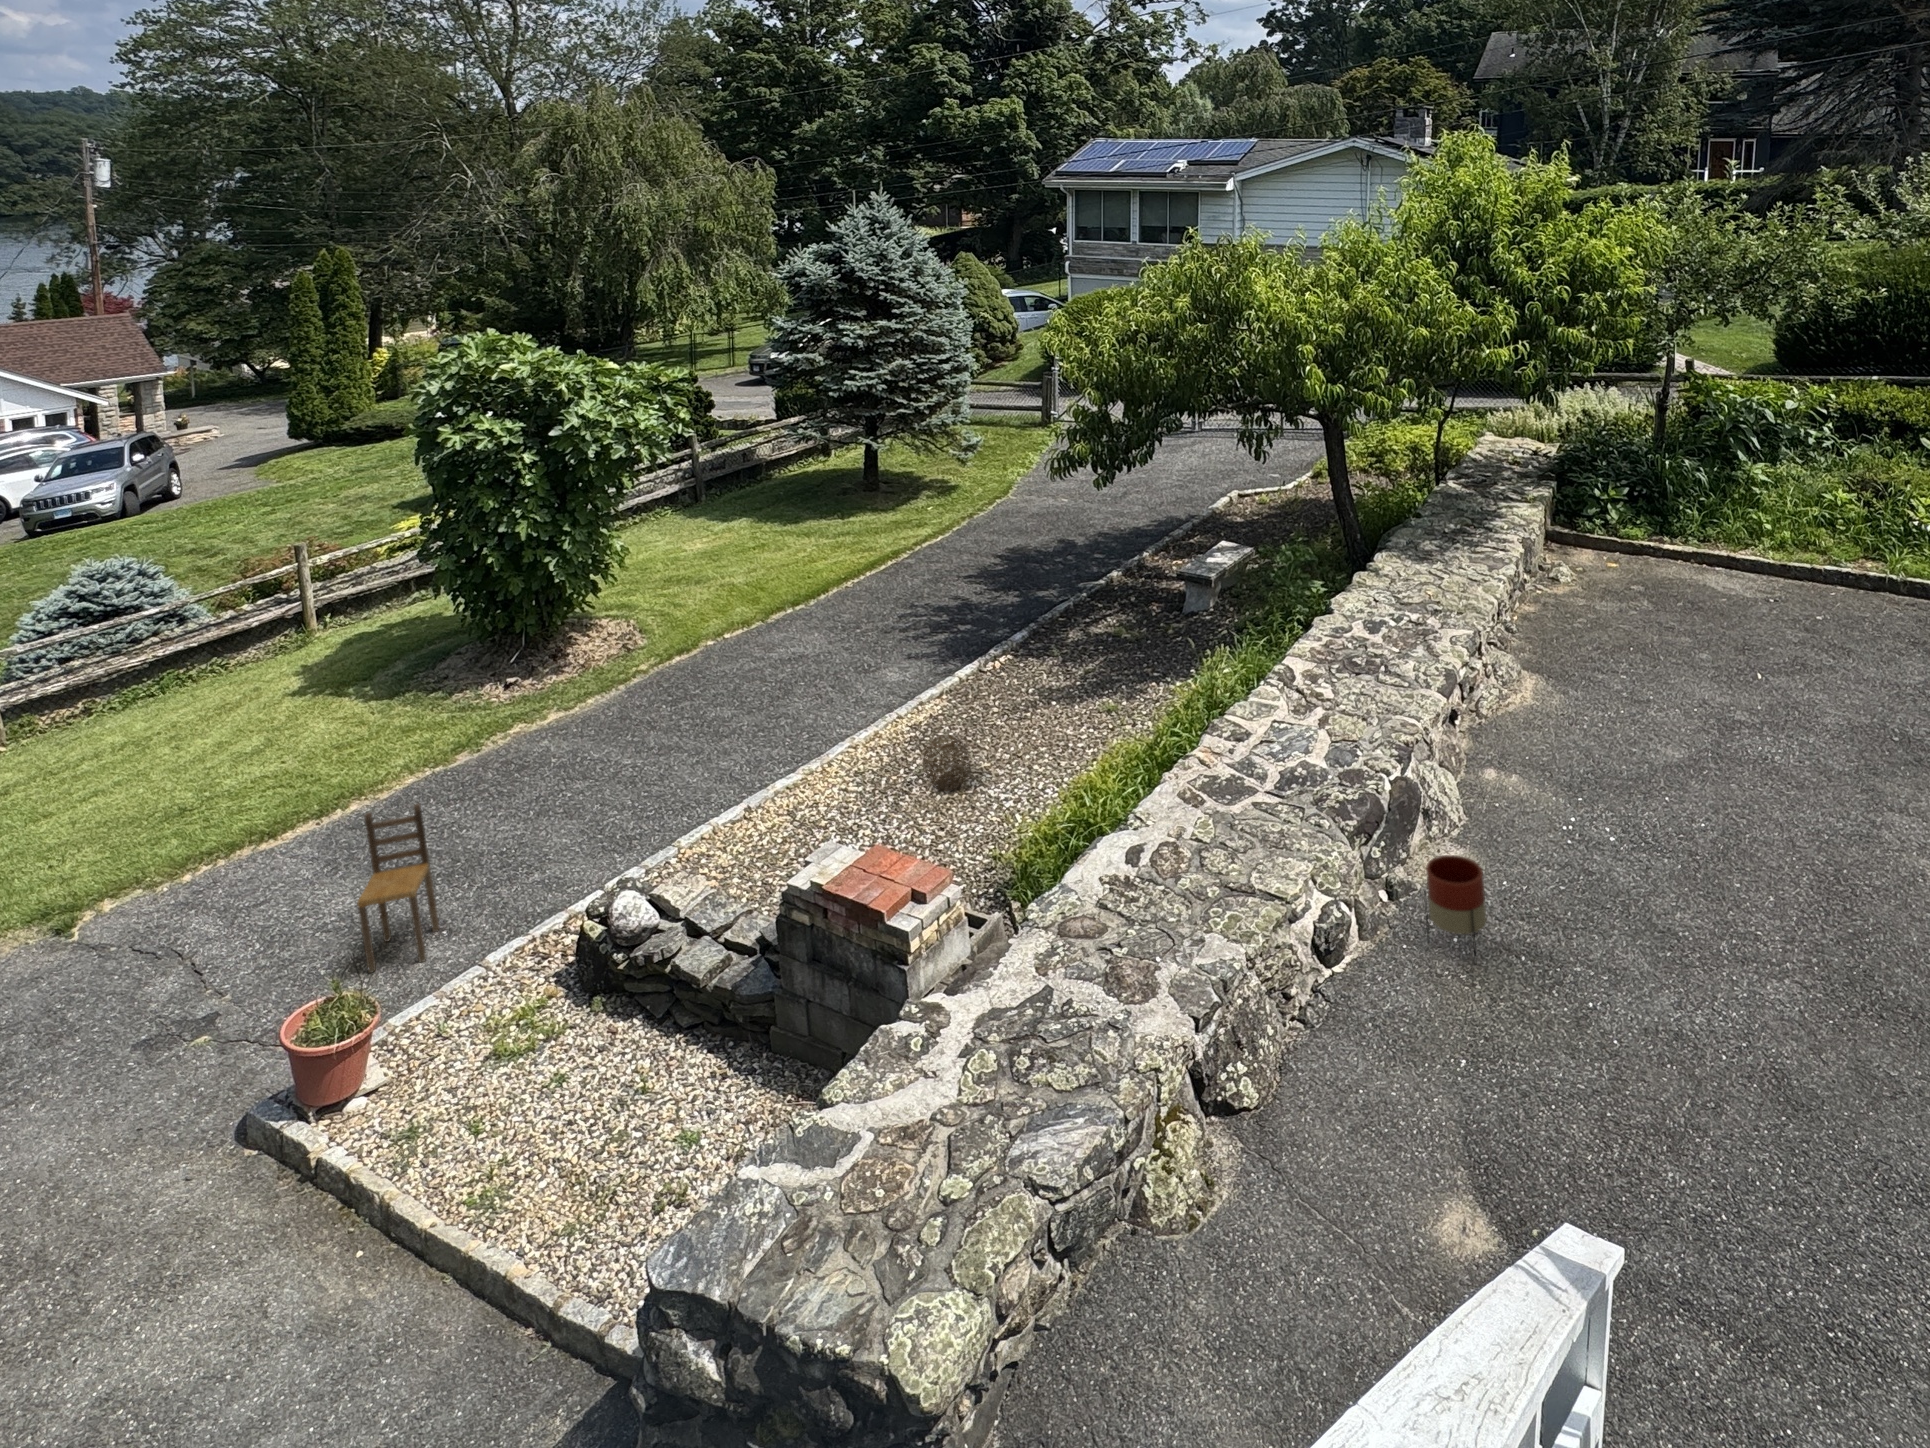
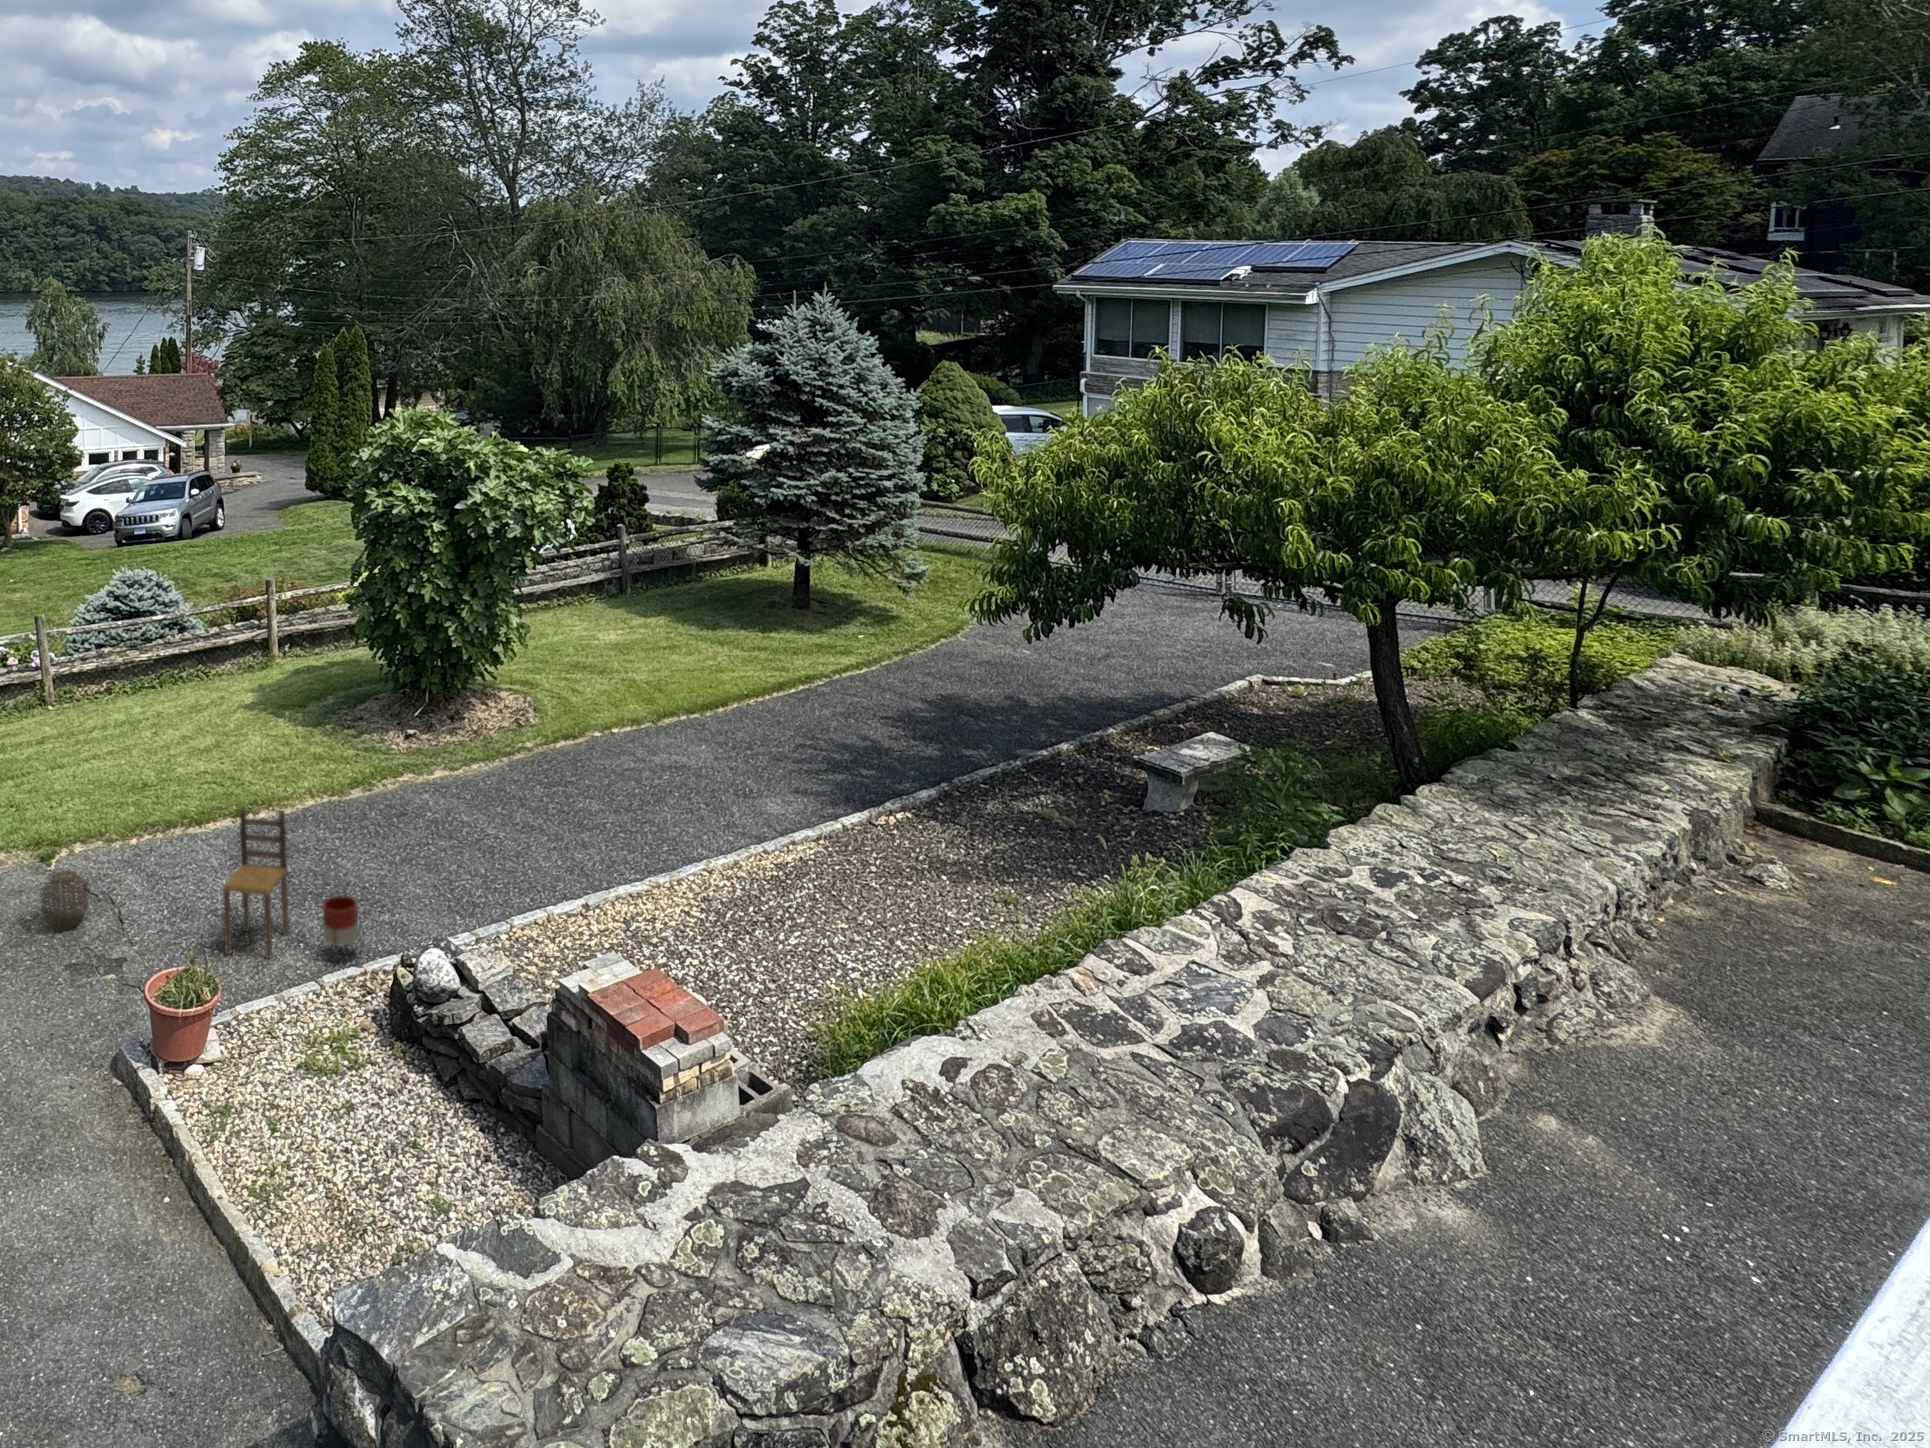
woven basket: present [923,735,969,791] -> present [40,870,89,930]
planter: present [1424,855,1487,963] -> present [323,896,361,947]

